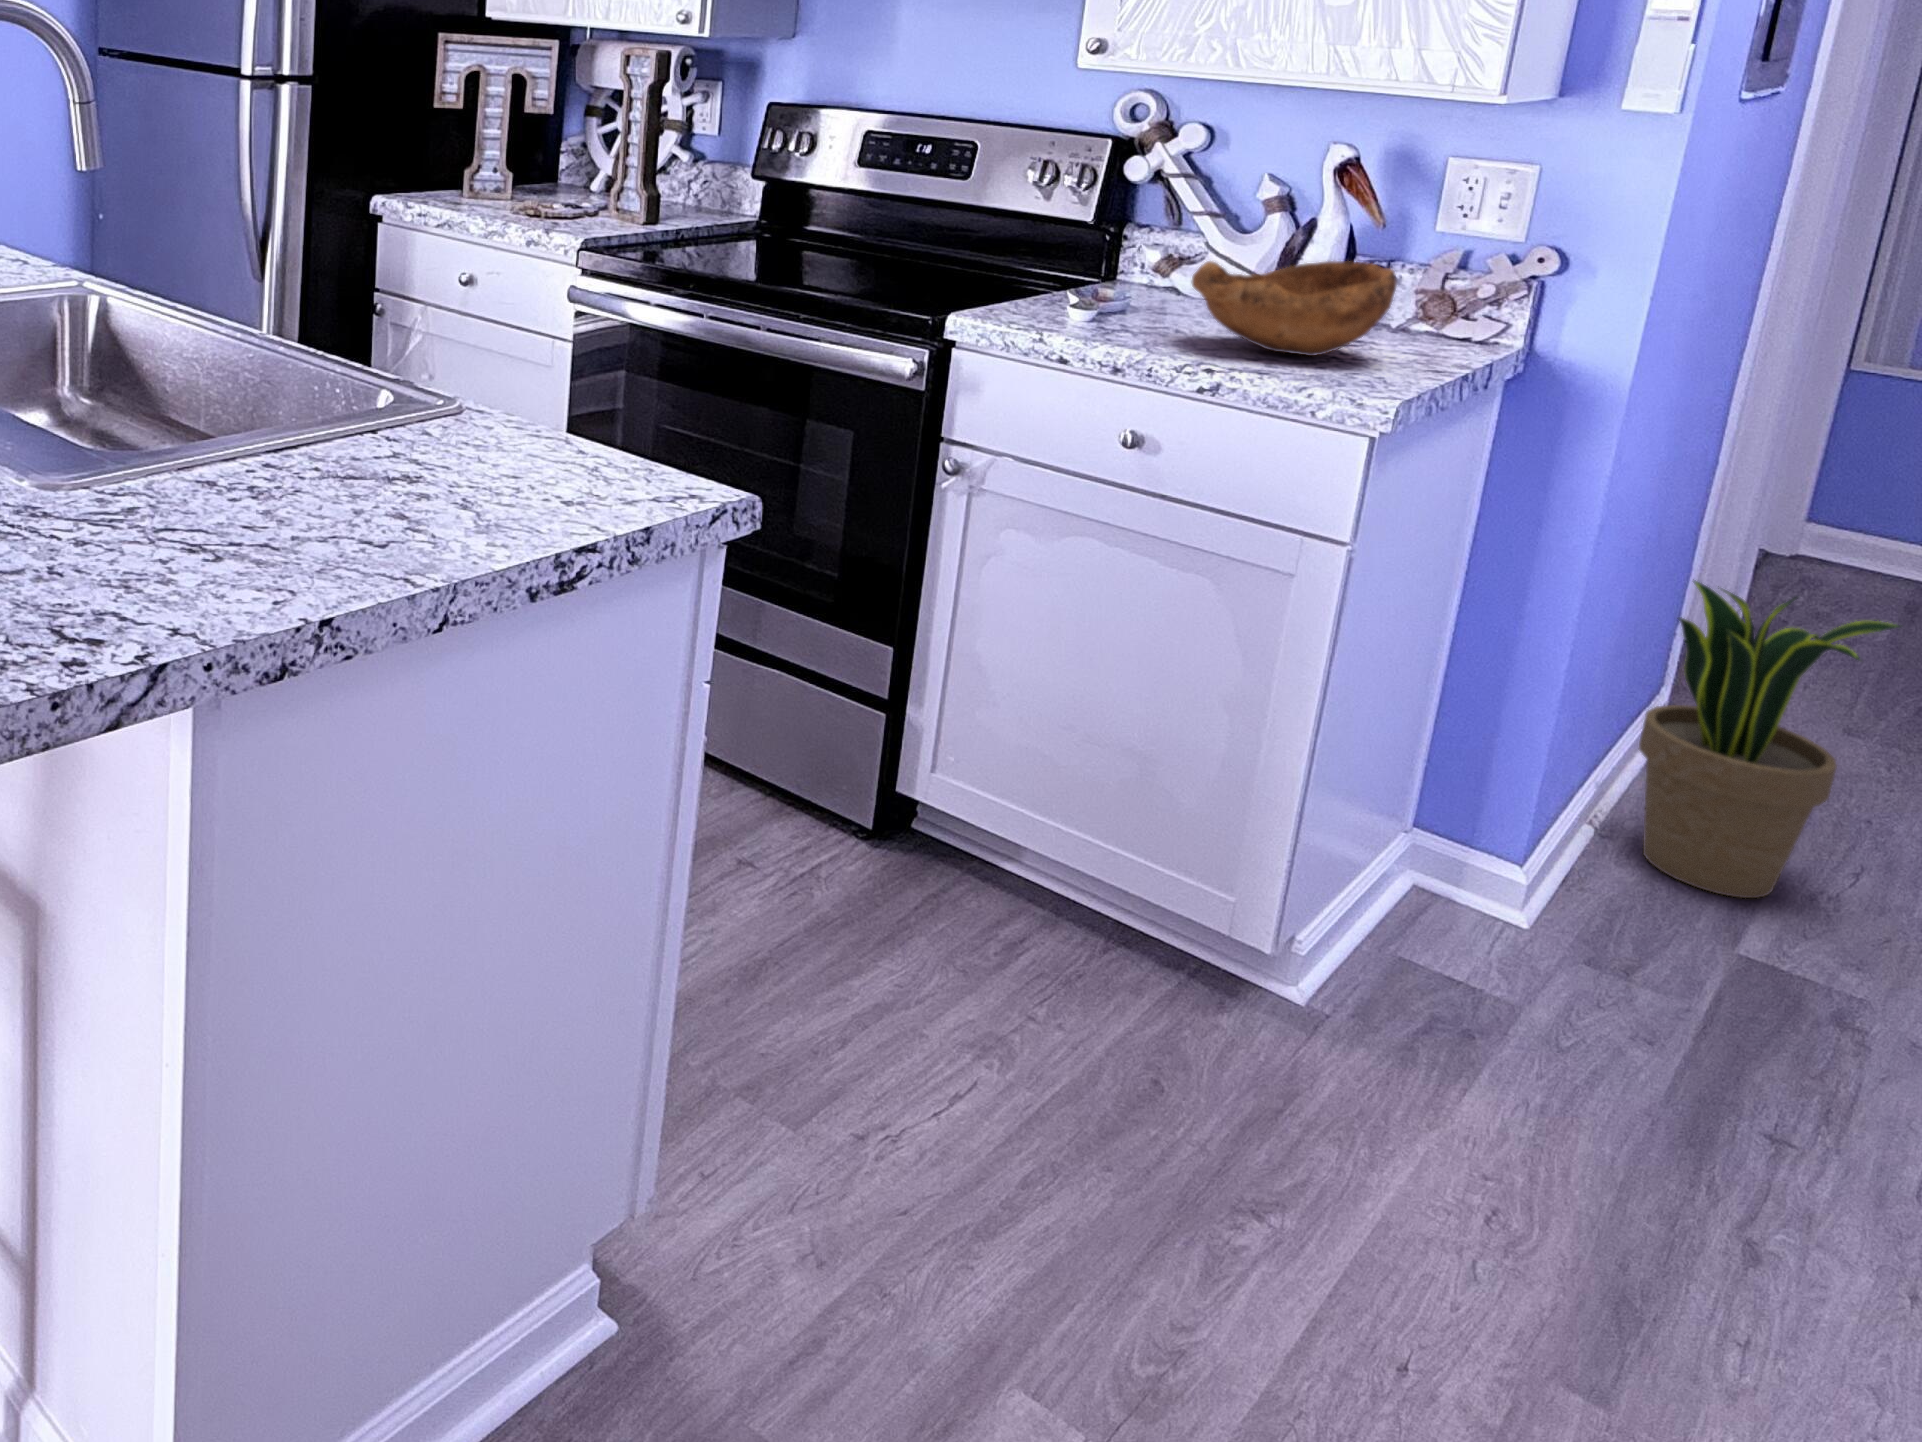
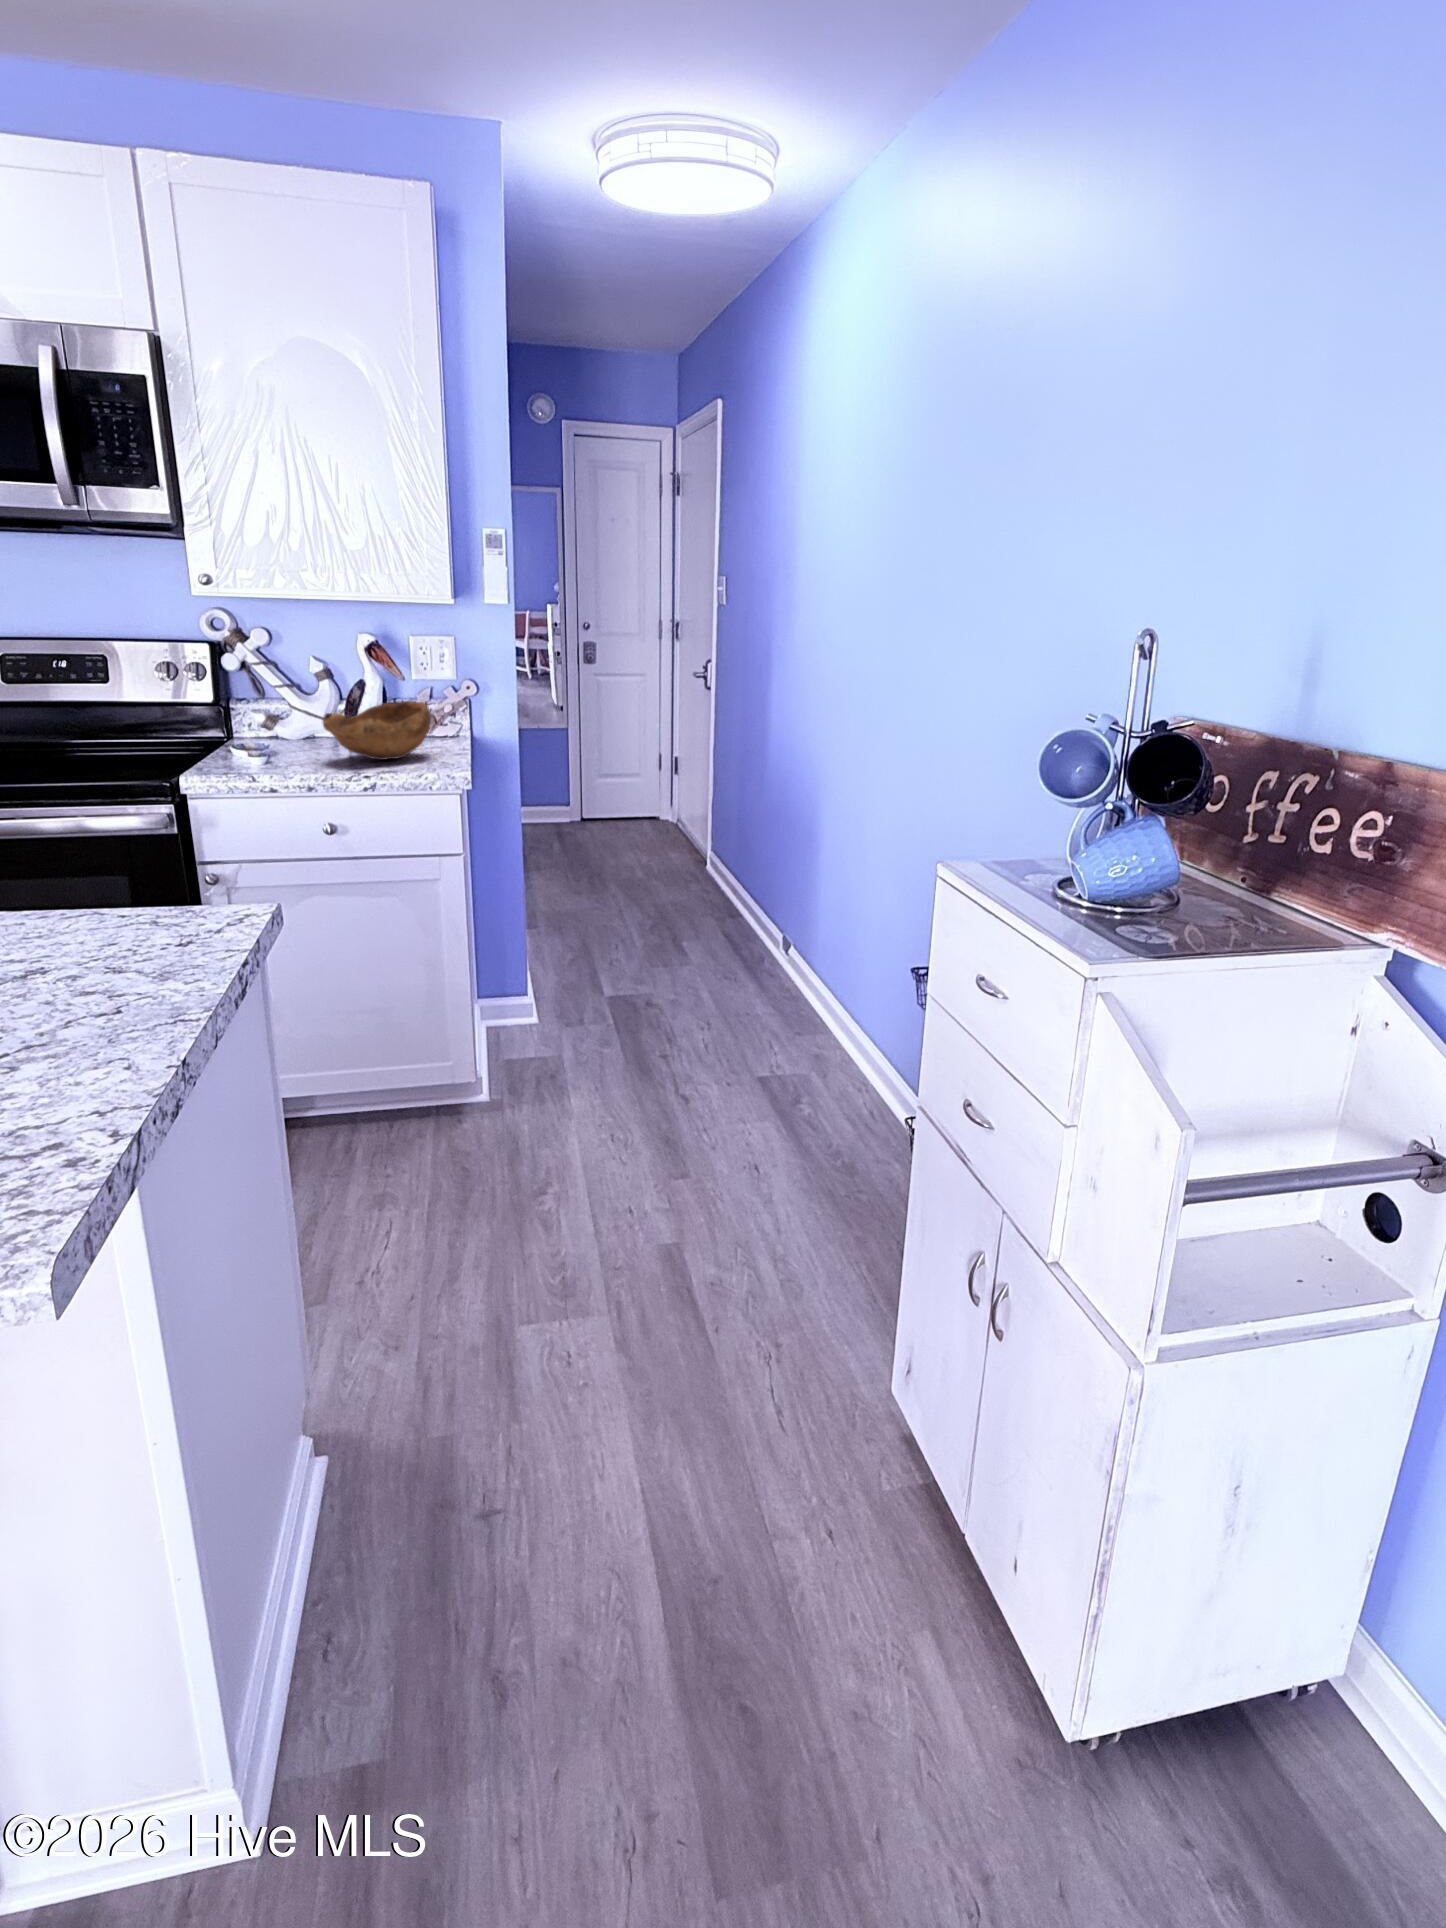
potted plant: present [1639,581,1900,898] -> none [534,832,615,977]

